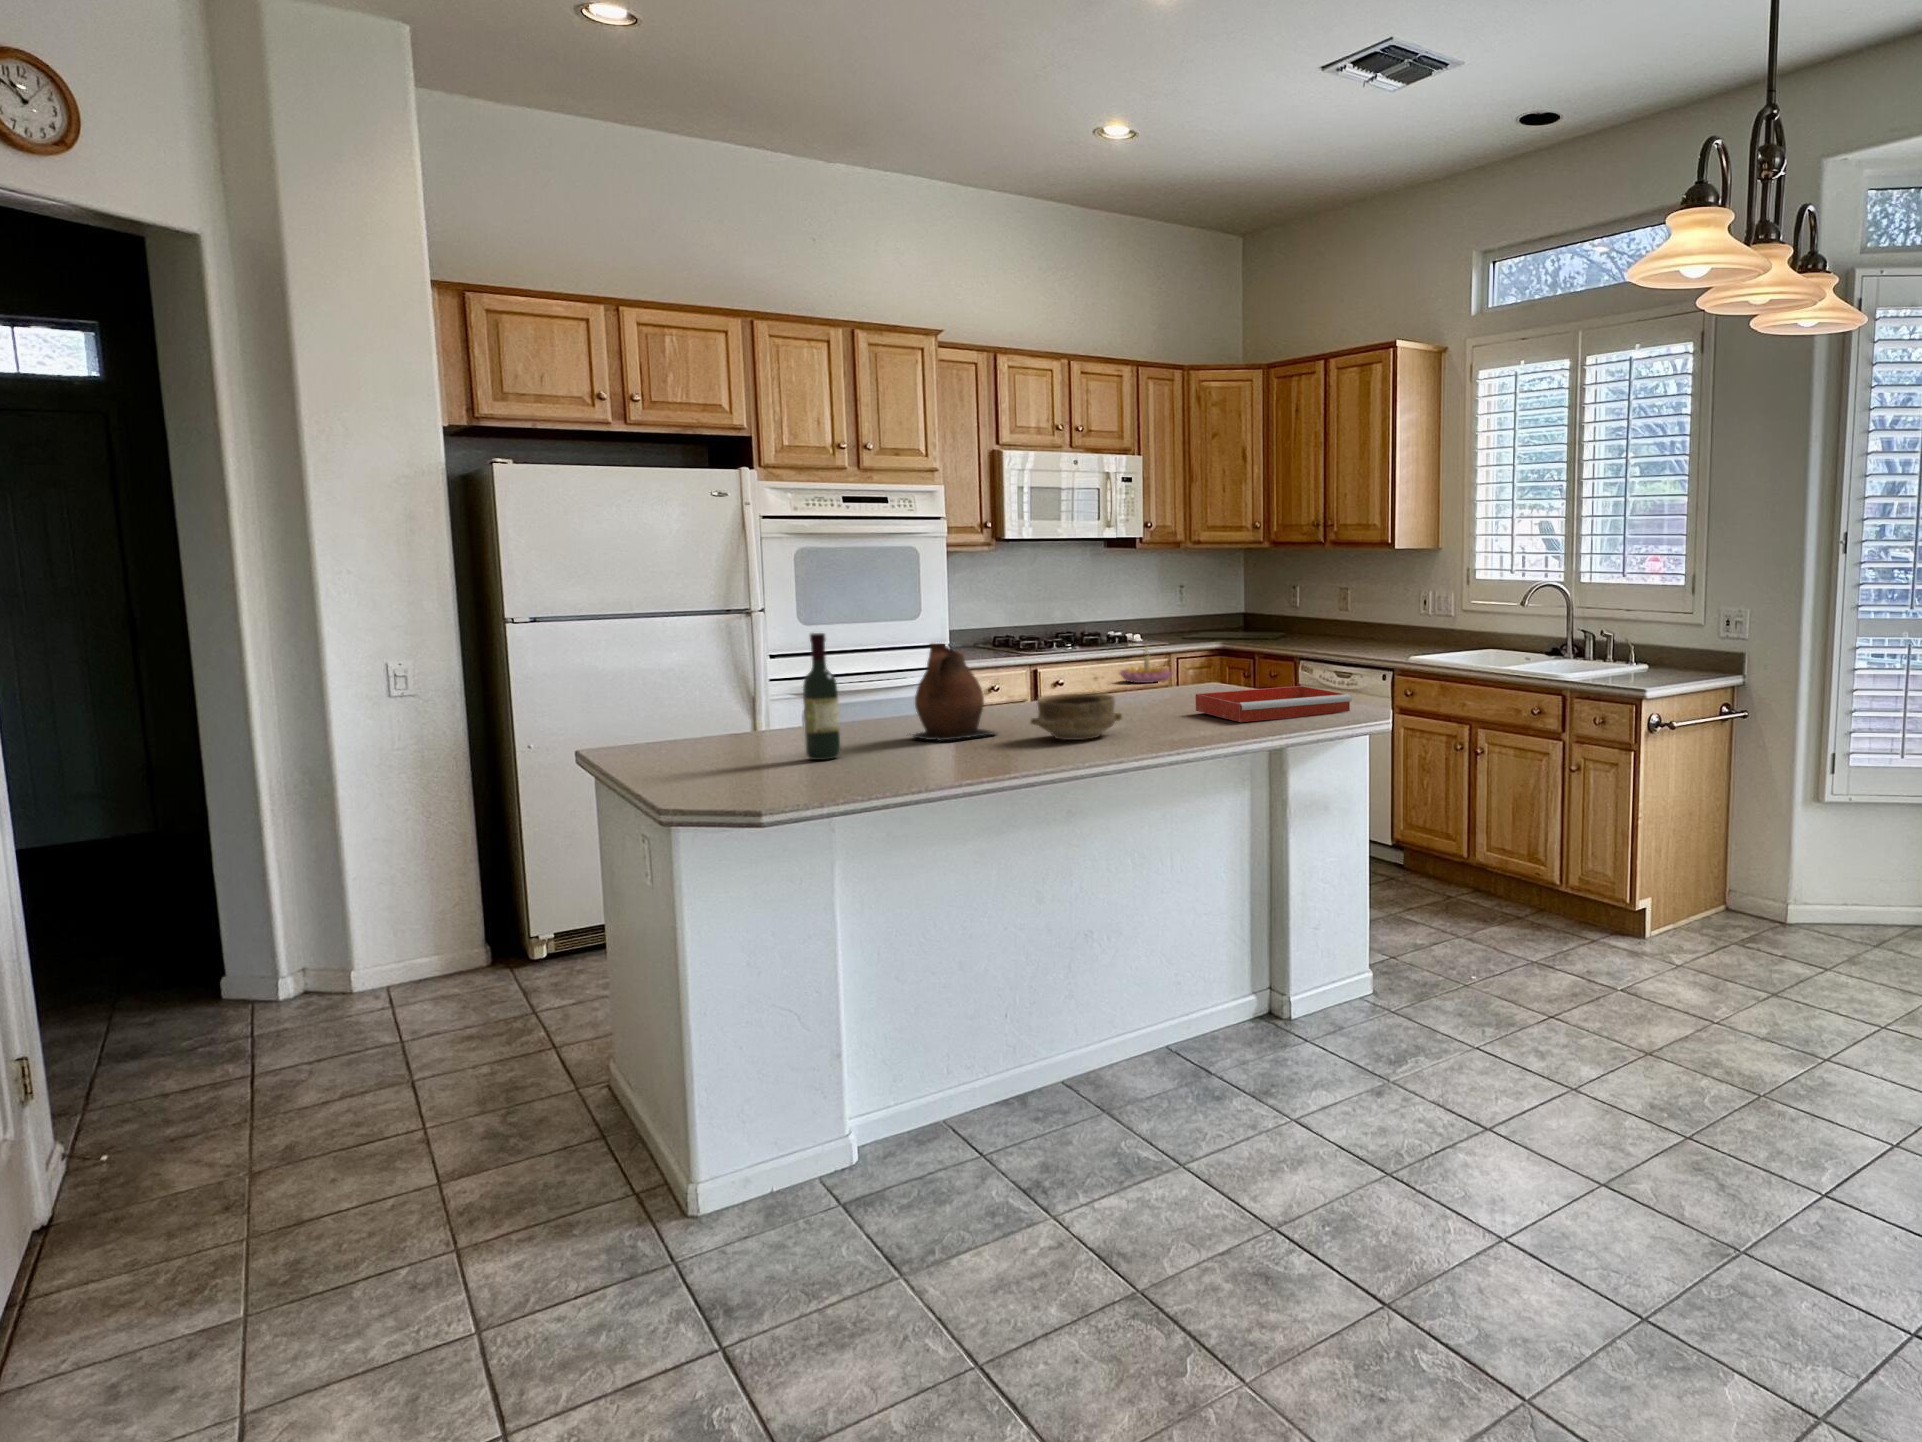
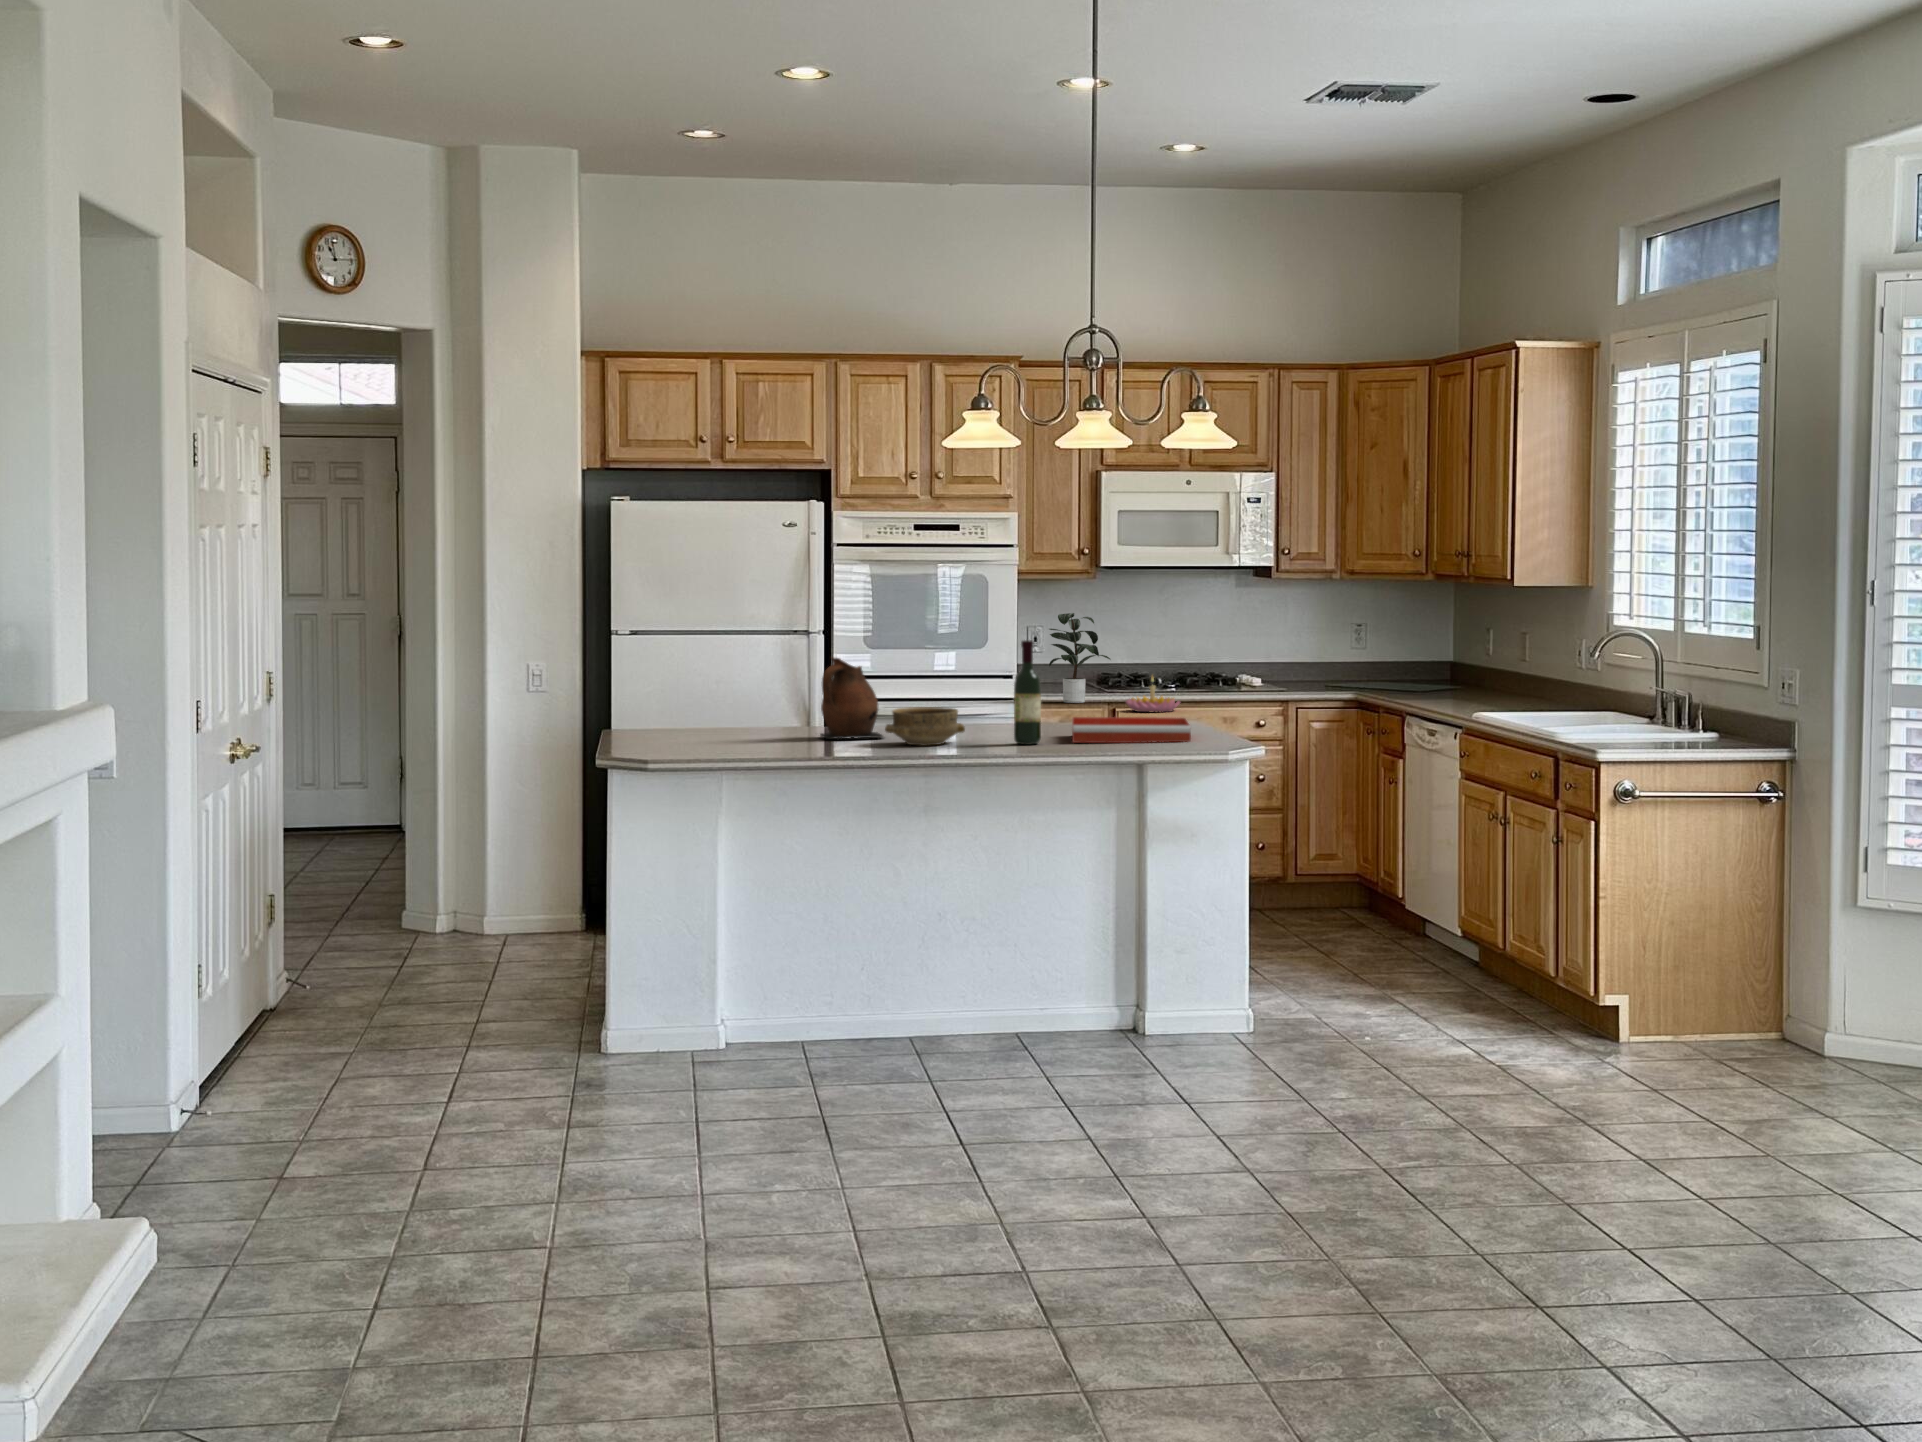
potted plant: none [983,587,1067,678] -> present [1049,613,1110,703]
wine bottle: present [803,633,841,760] -> present [1014,640,1041,745]

